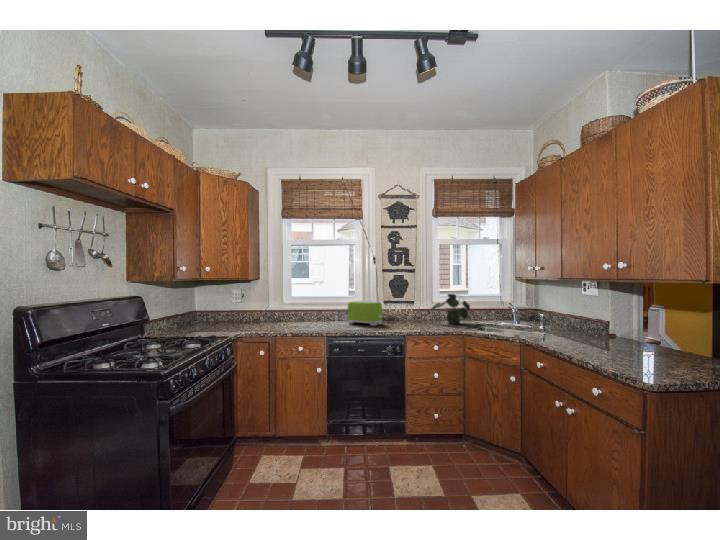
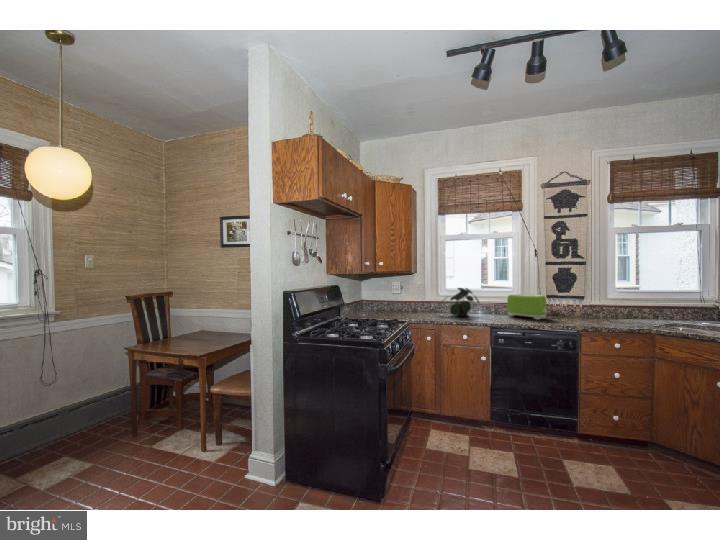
potted plant: present [431,294,470,324] -> present [442,288,479,316]

